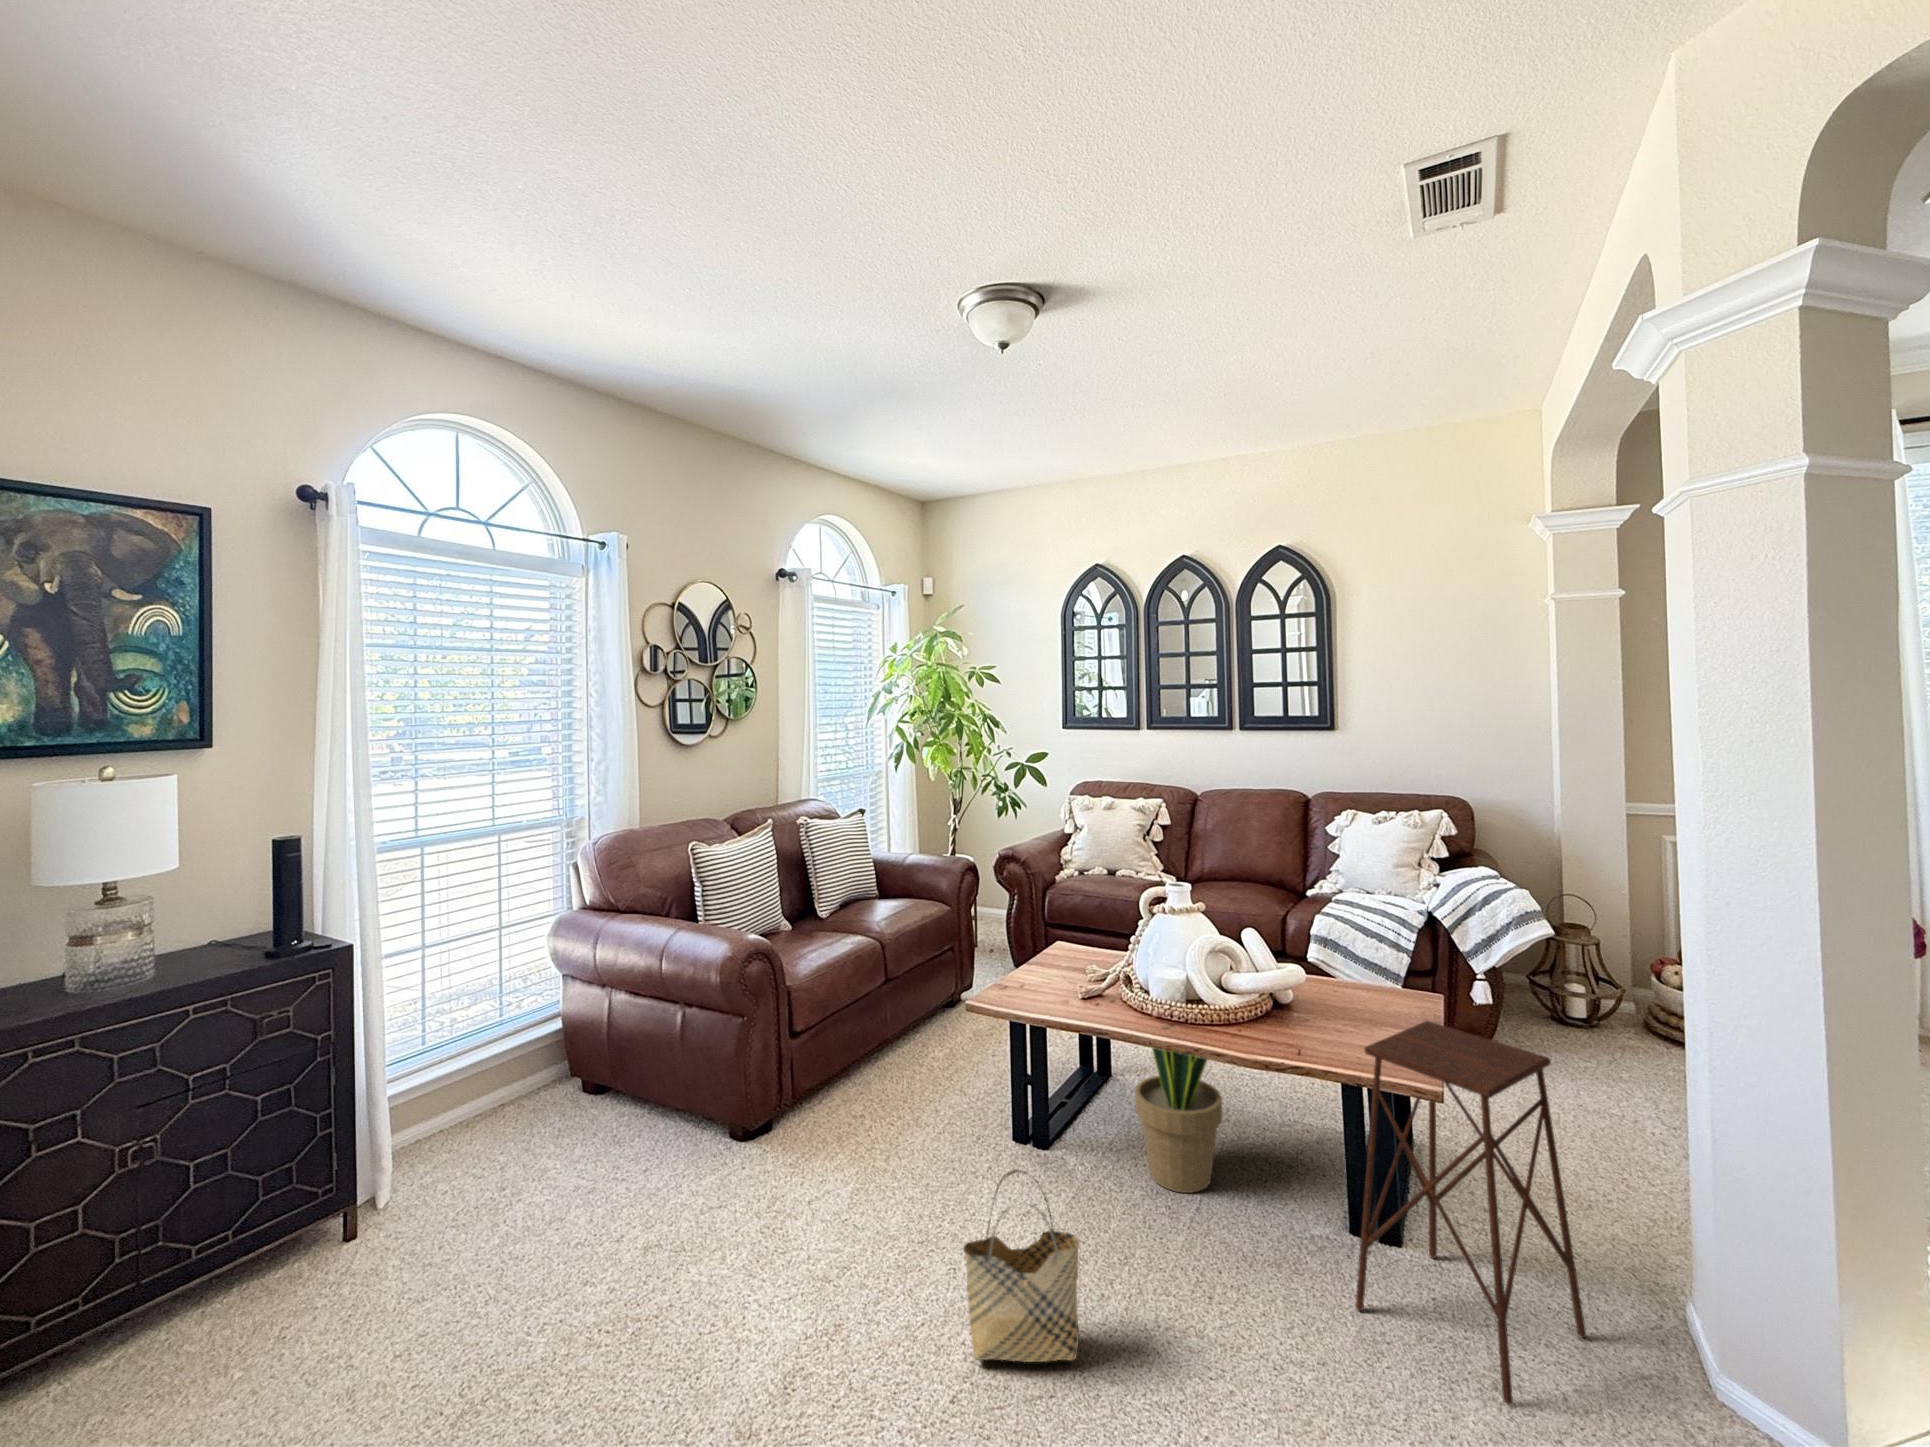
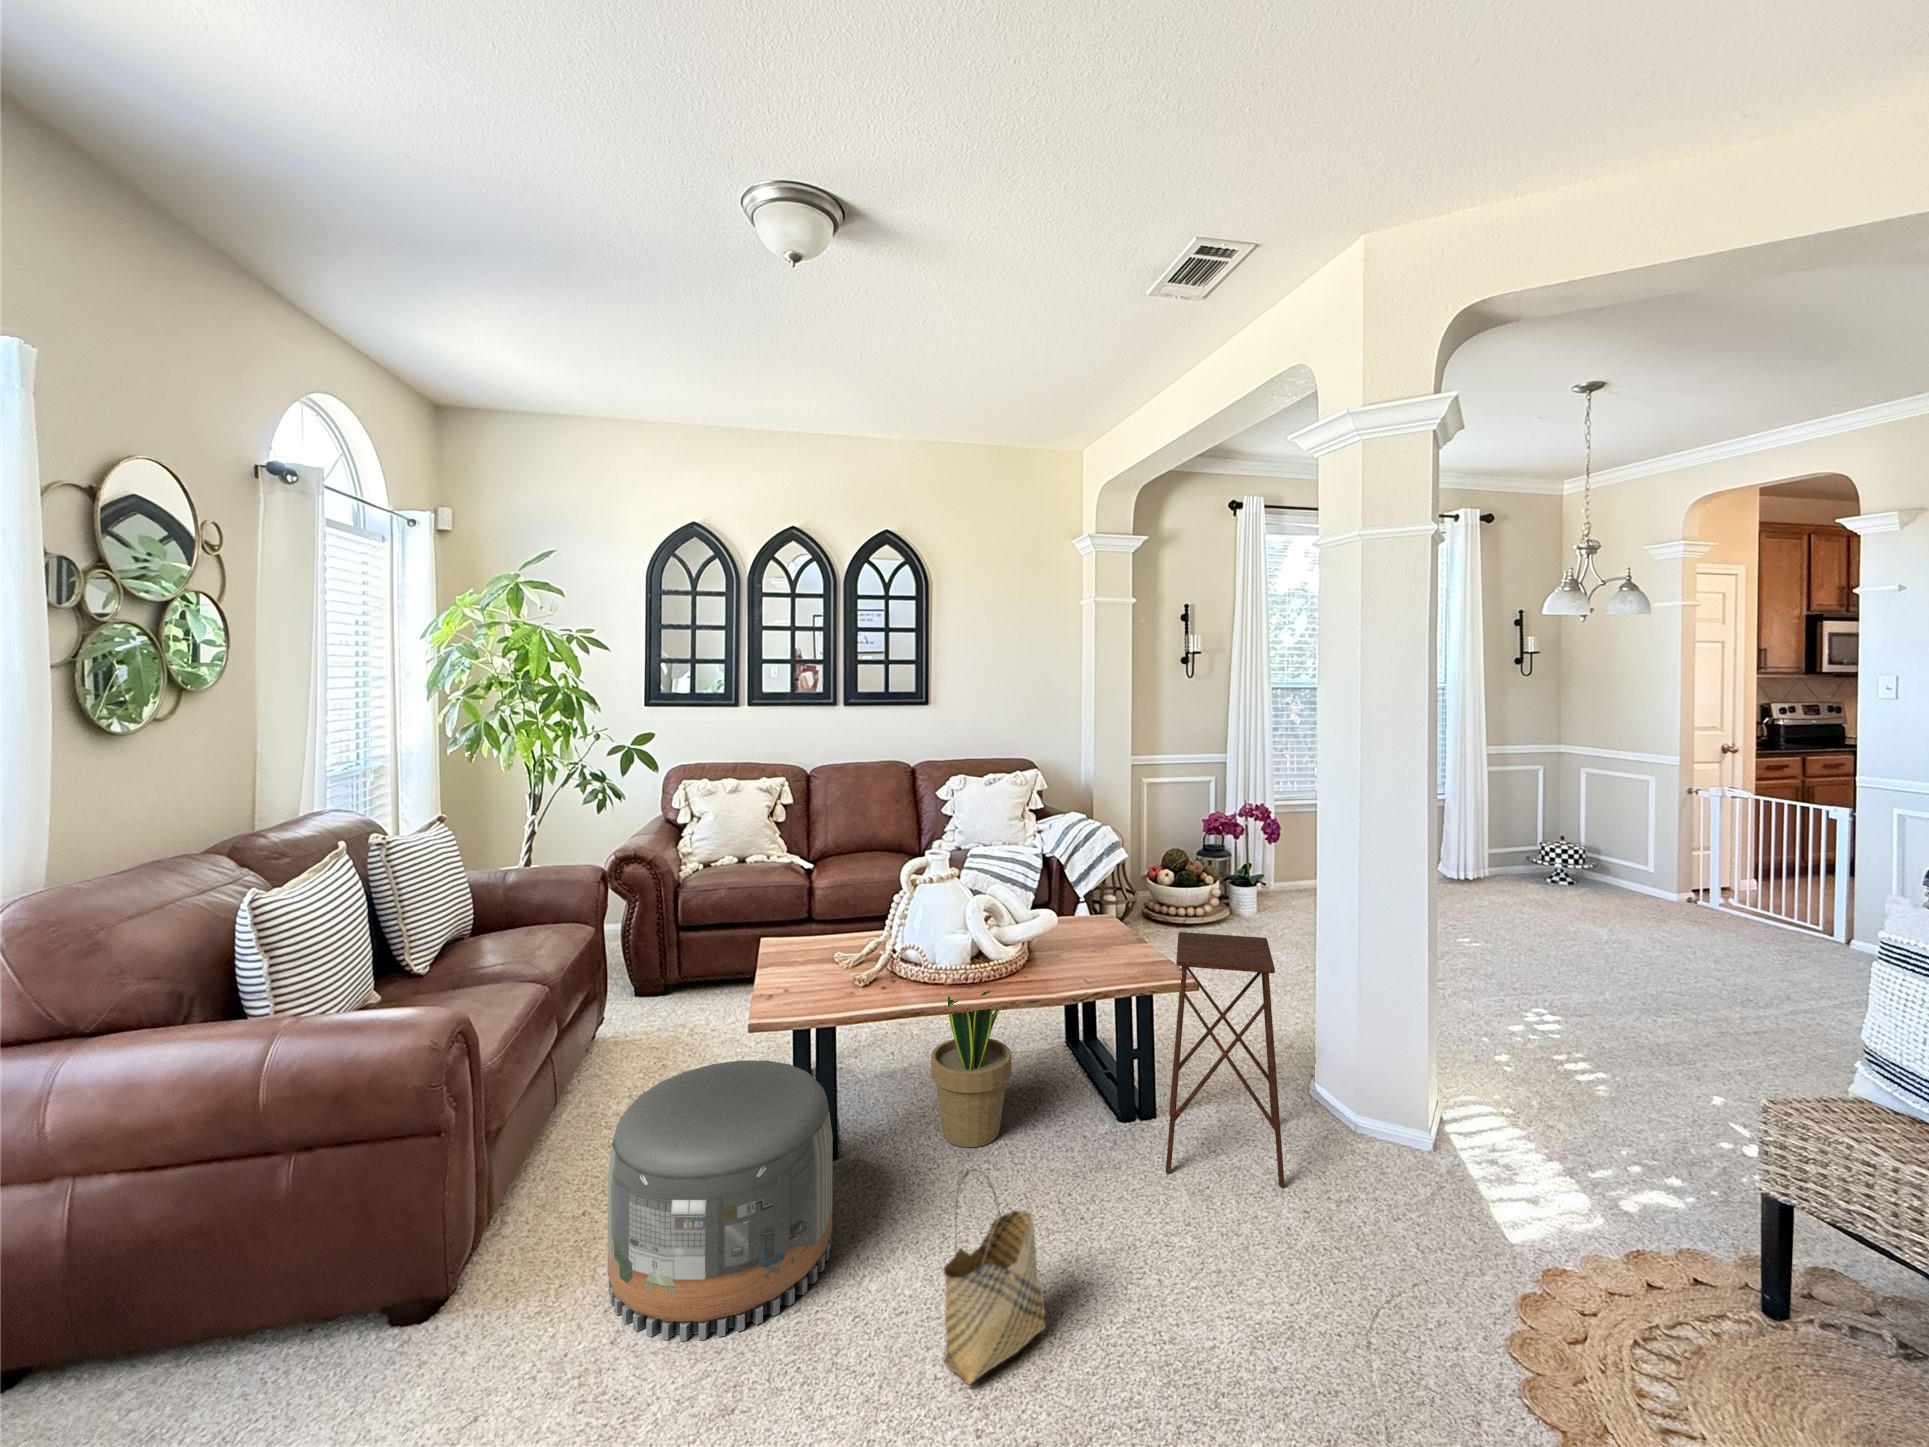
pouf: none [825,1023,997,1234] -> present [608,1060,833,1341]

